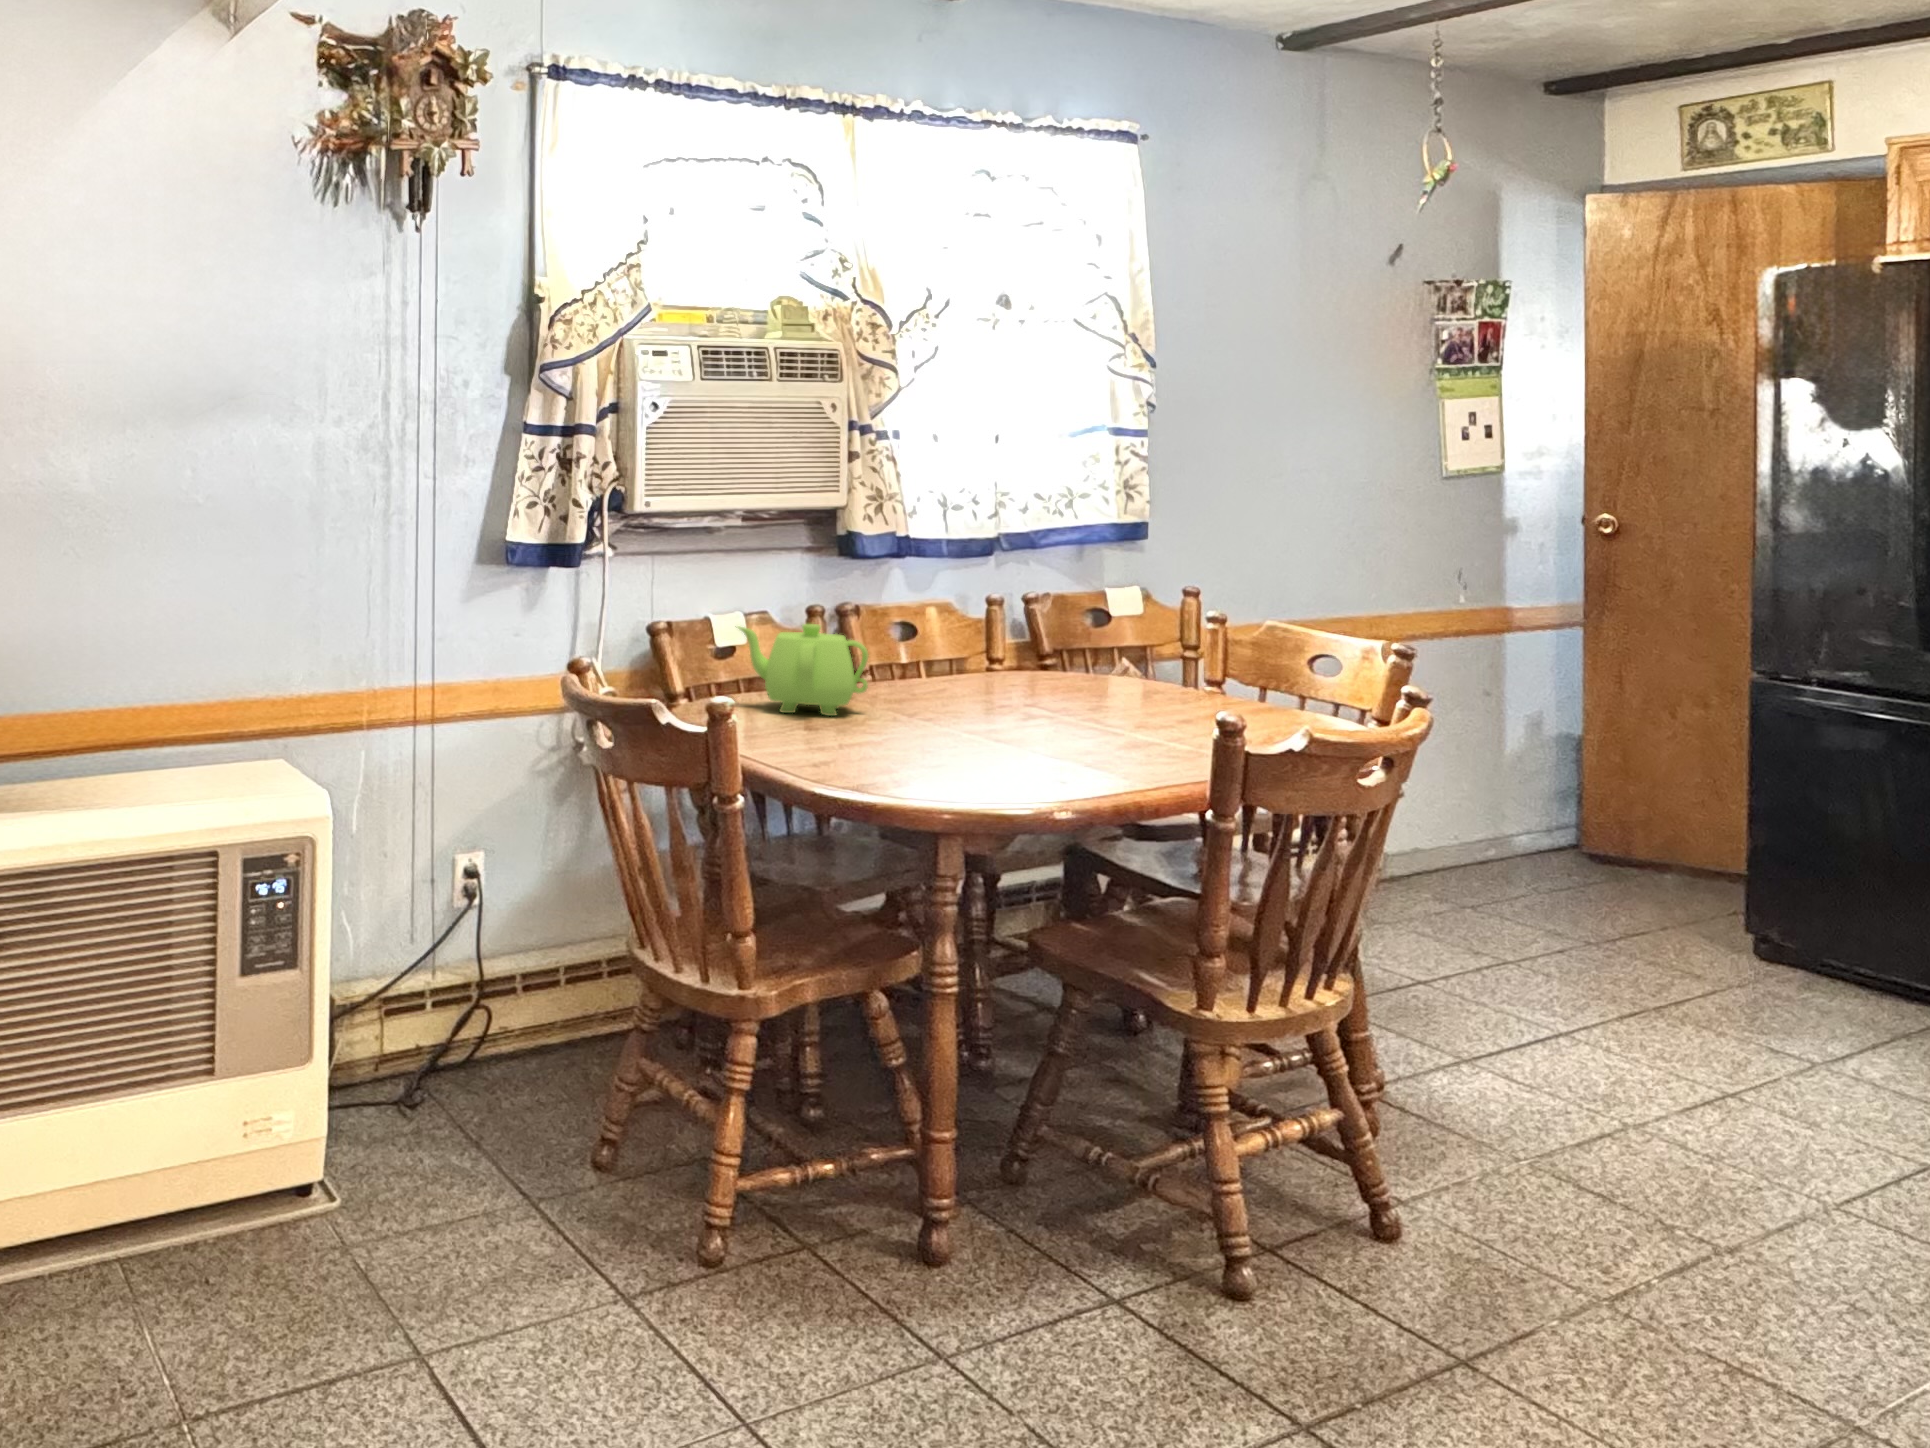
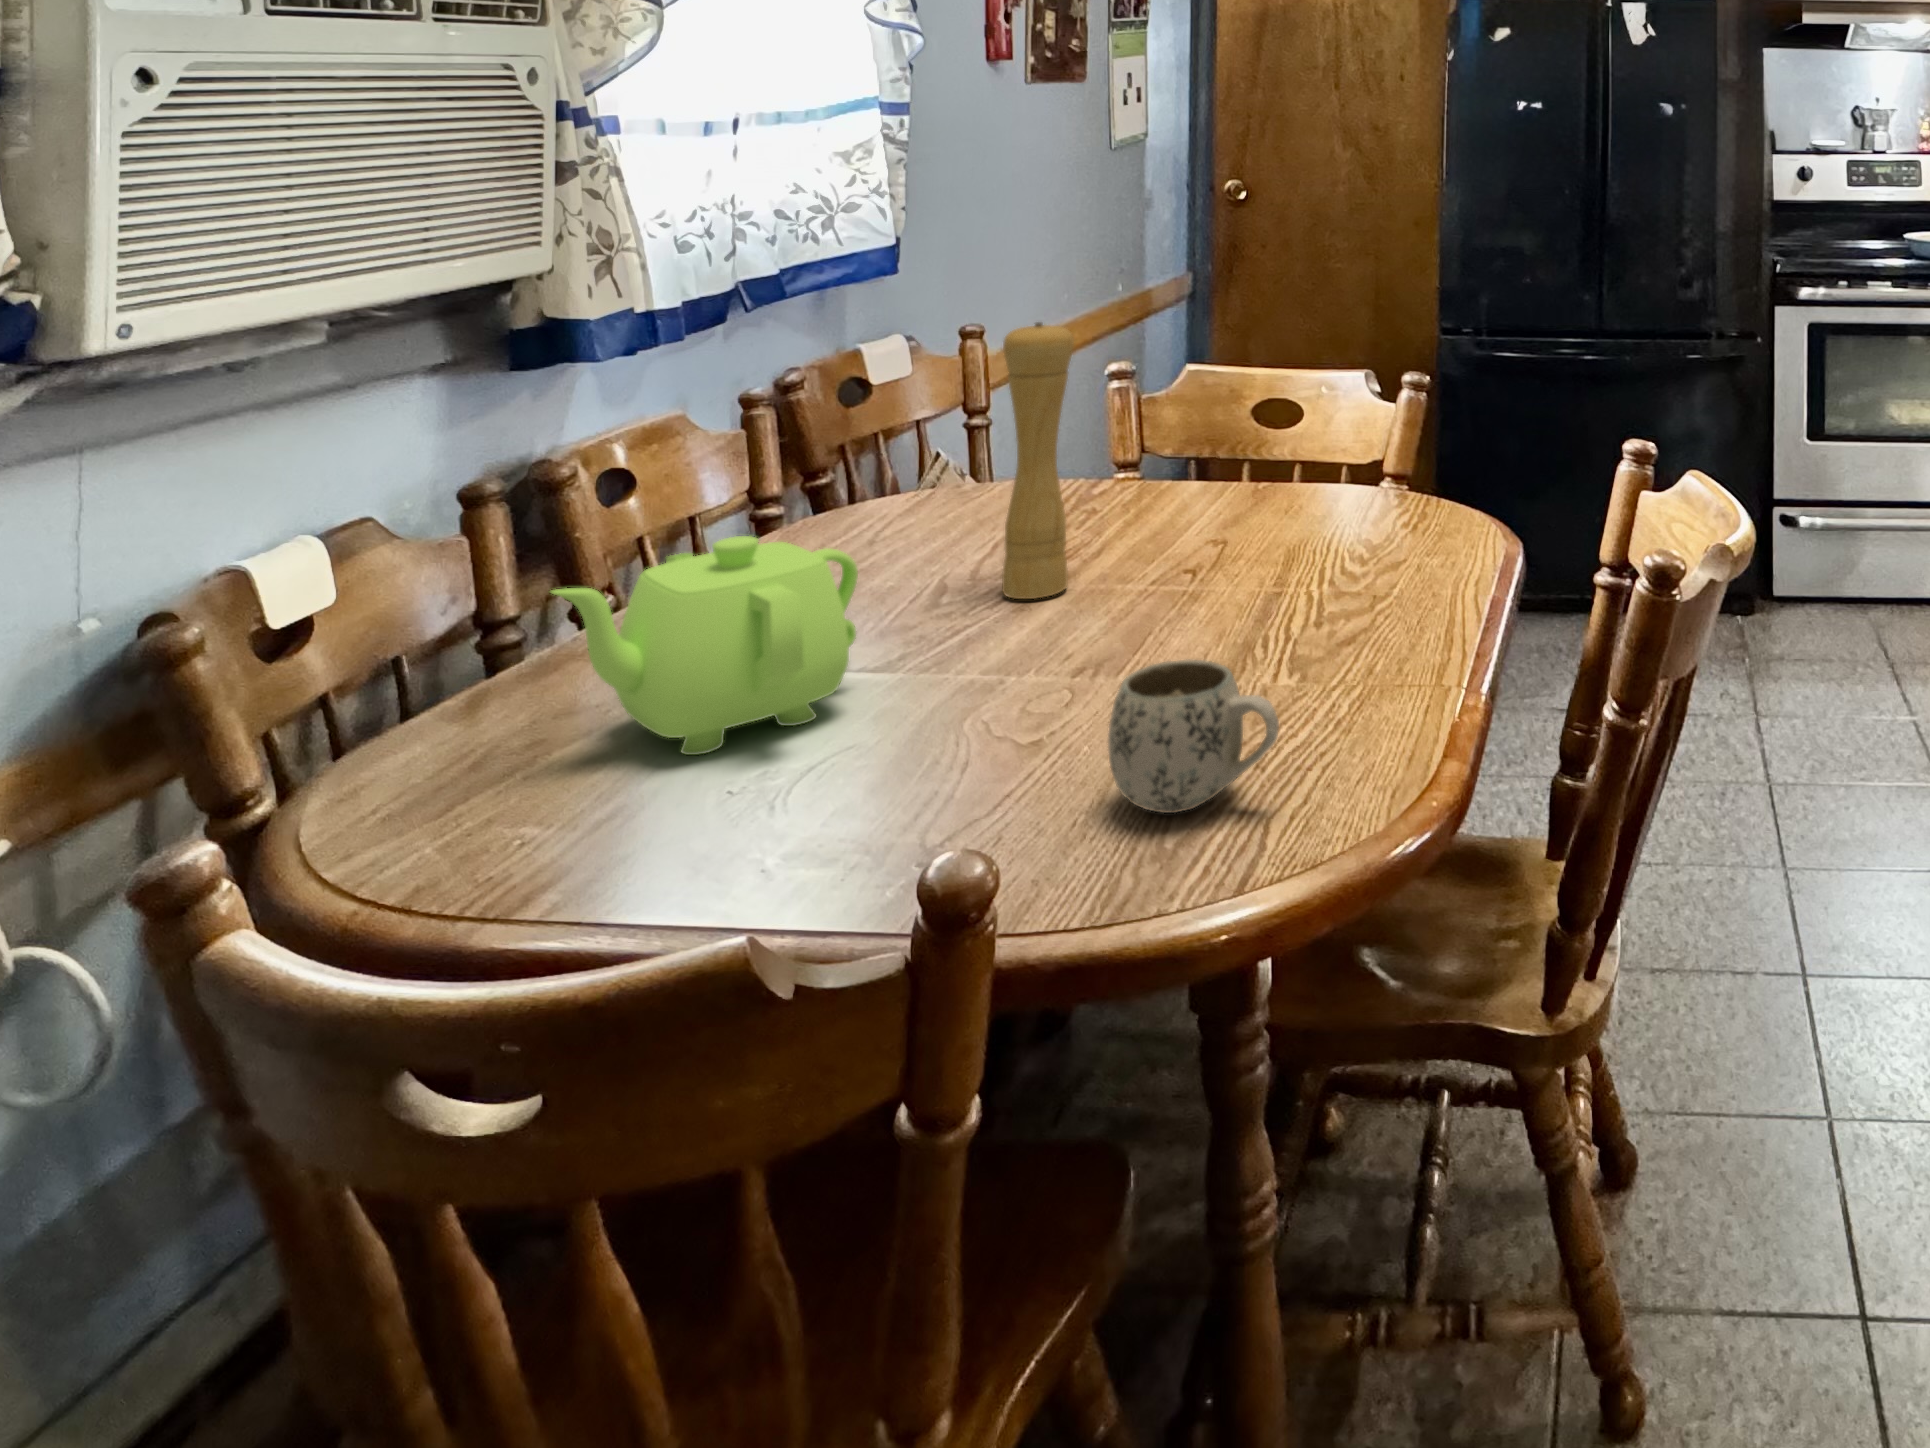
pepper mill: none [986,553,1029,714] -> present [1002,322,1074,599]
mug: none [864,696,930,763] -> present [1108,659,1279,813]

